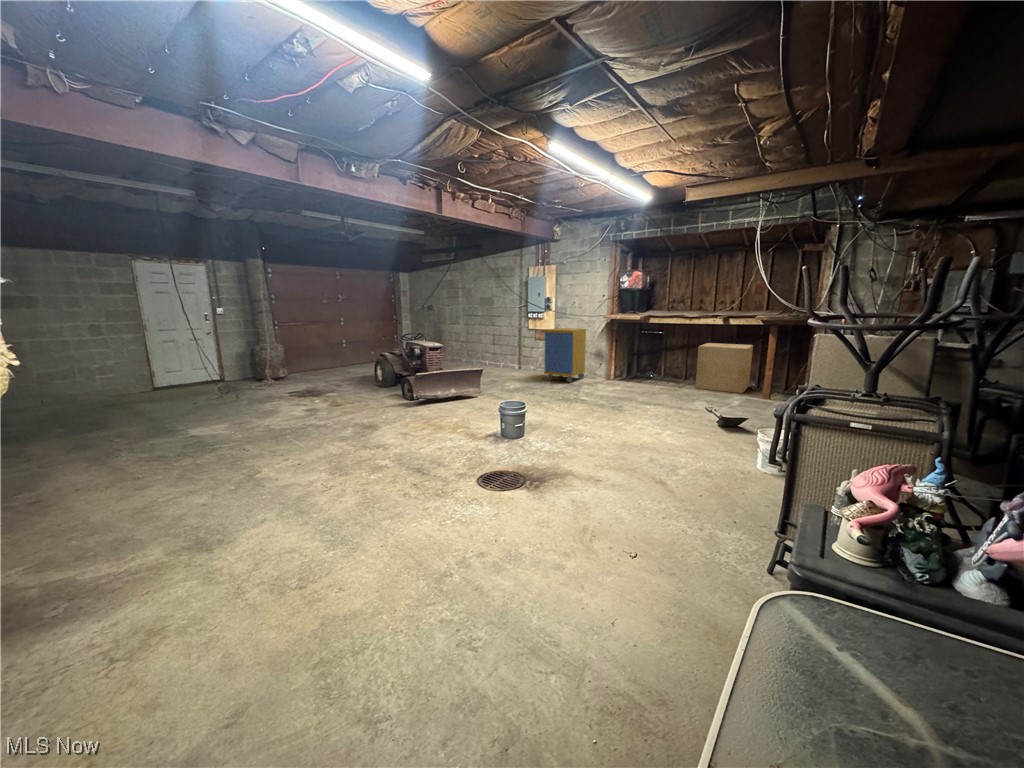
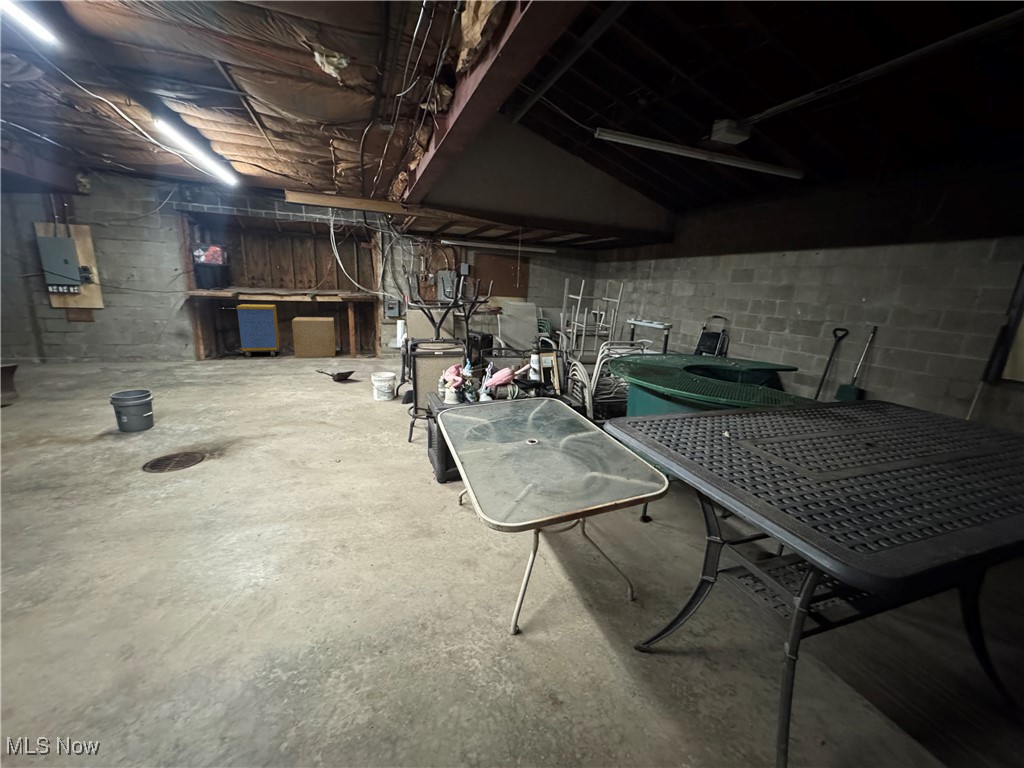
storage cabinet: present [544,328,586,382] -> present [237,304,280,357]

